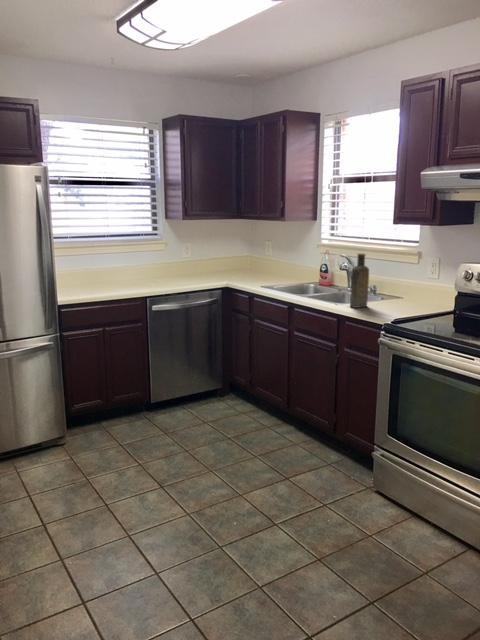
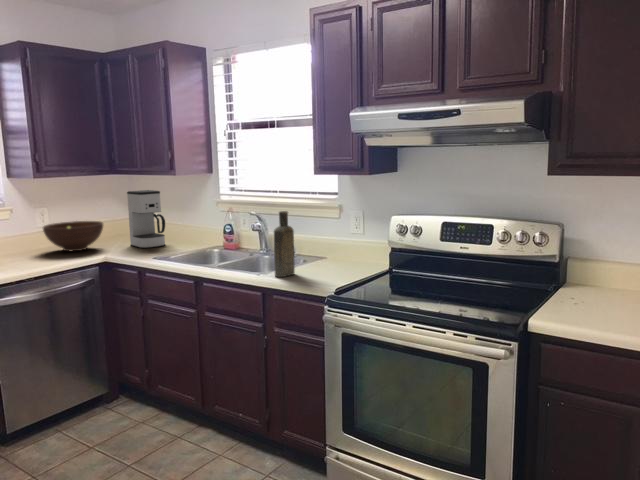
coffee maker: none [249,232,277,279] -> present [127,190,165,248]
fruit bowl: none [186,254,230,277] -> present [43,221,103,251]

